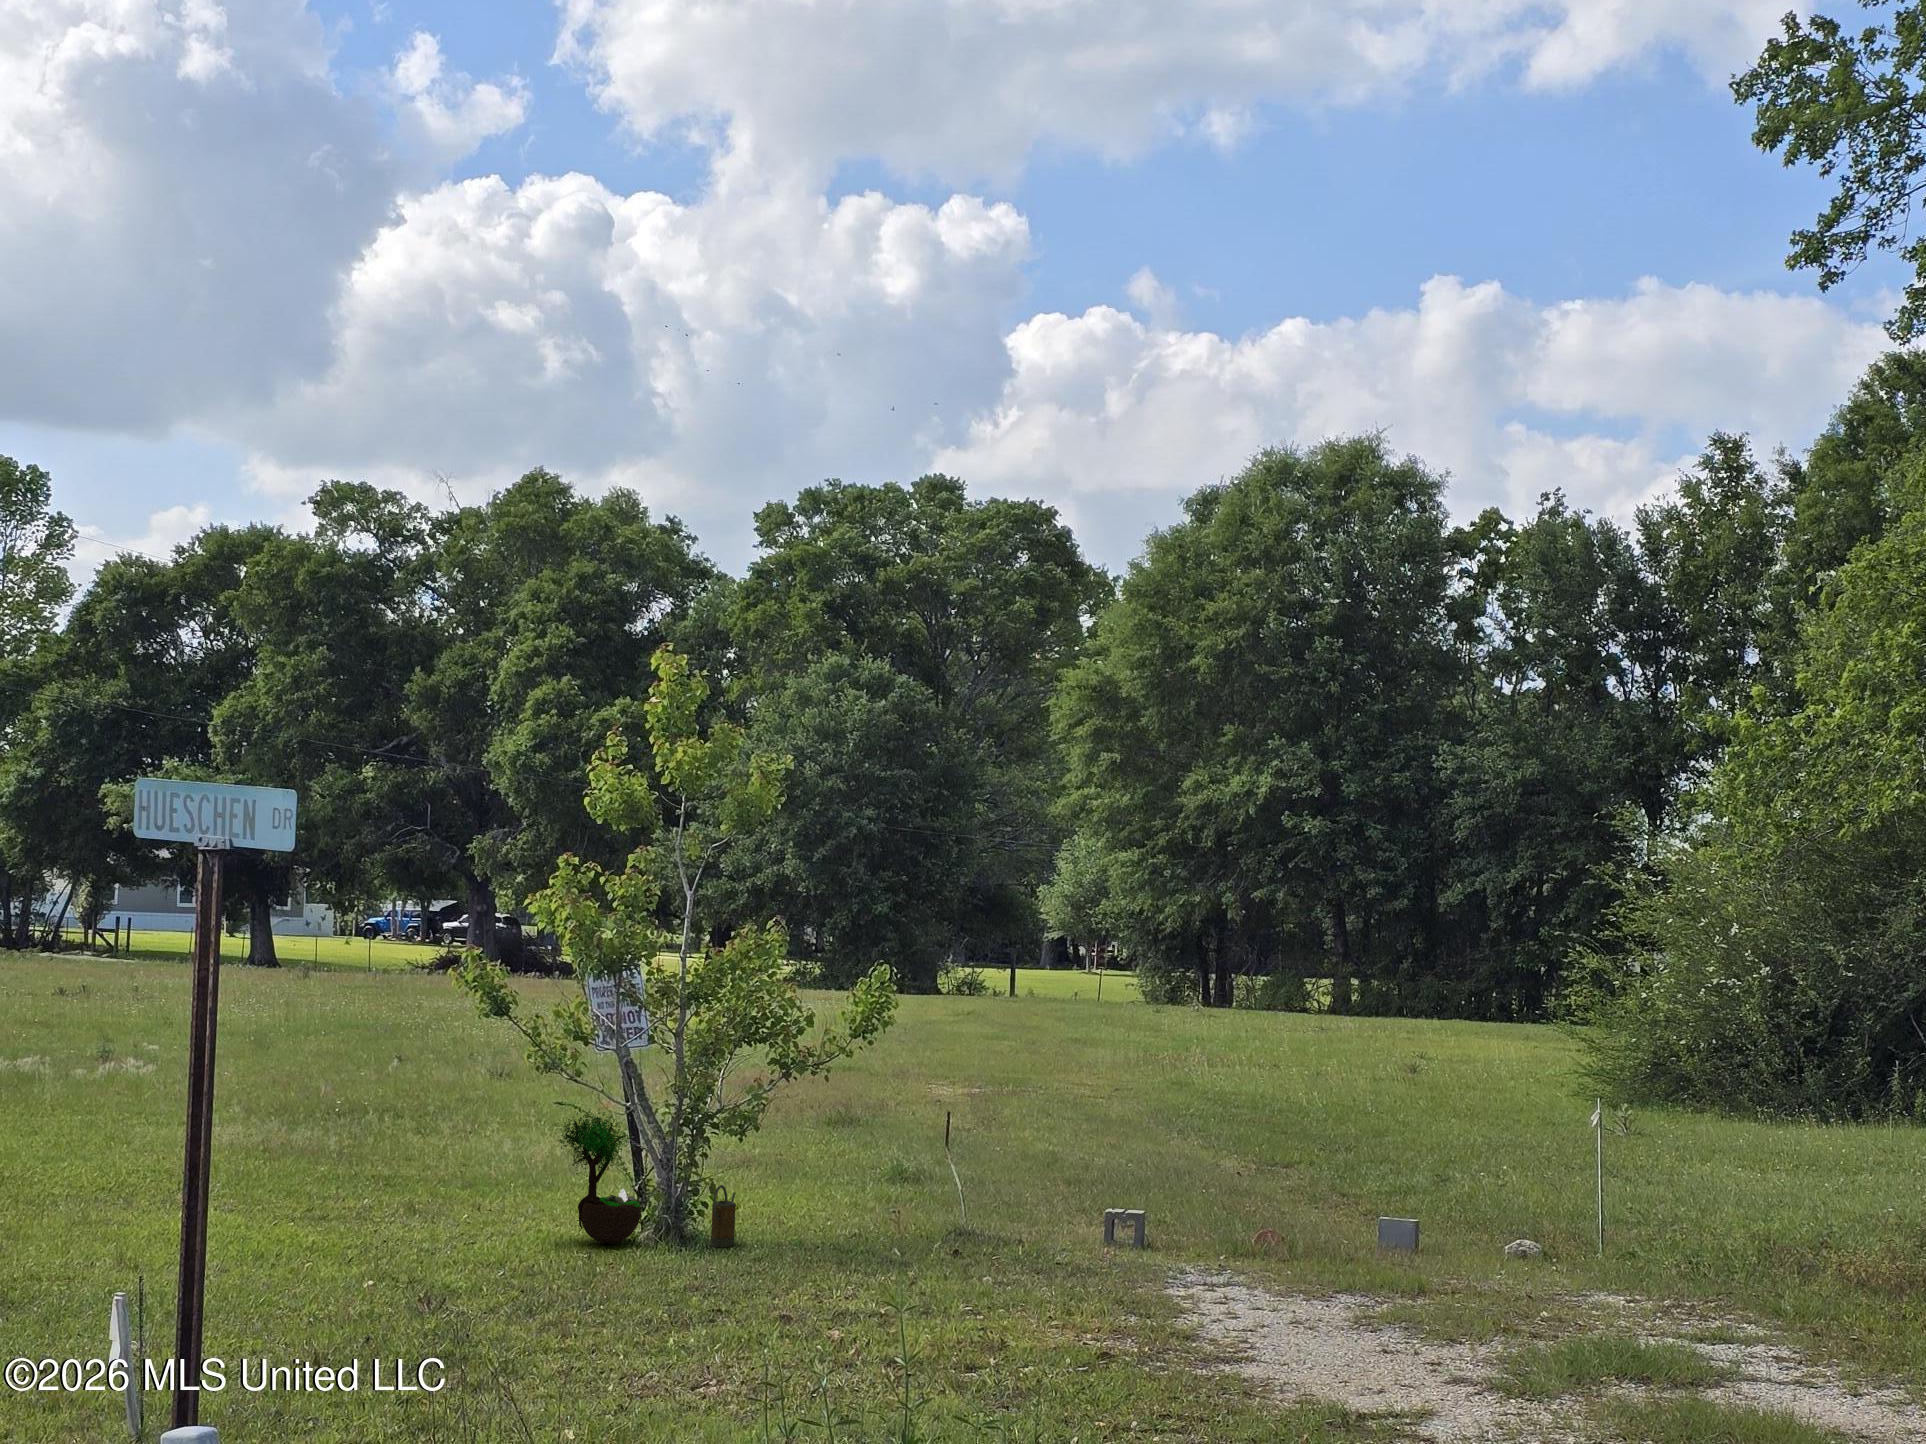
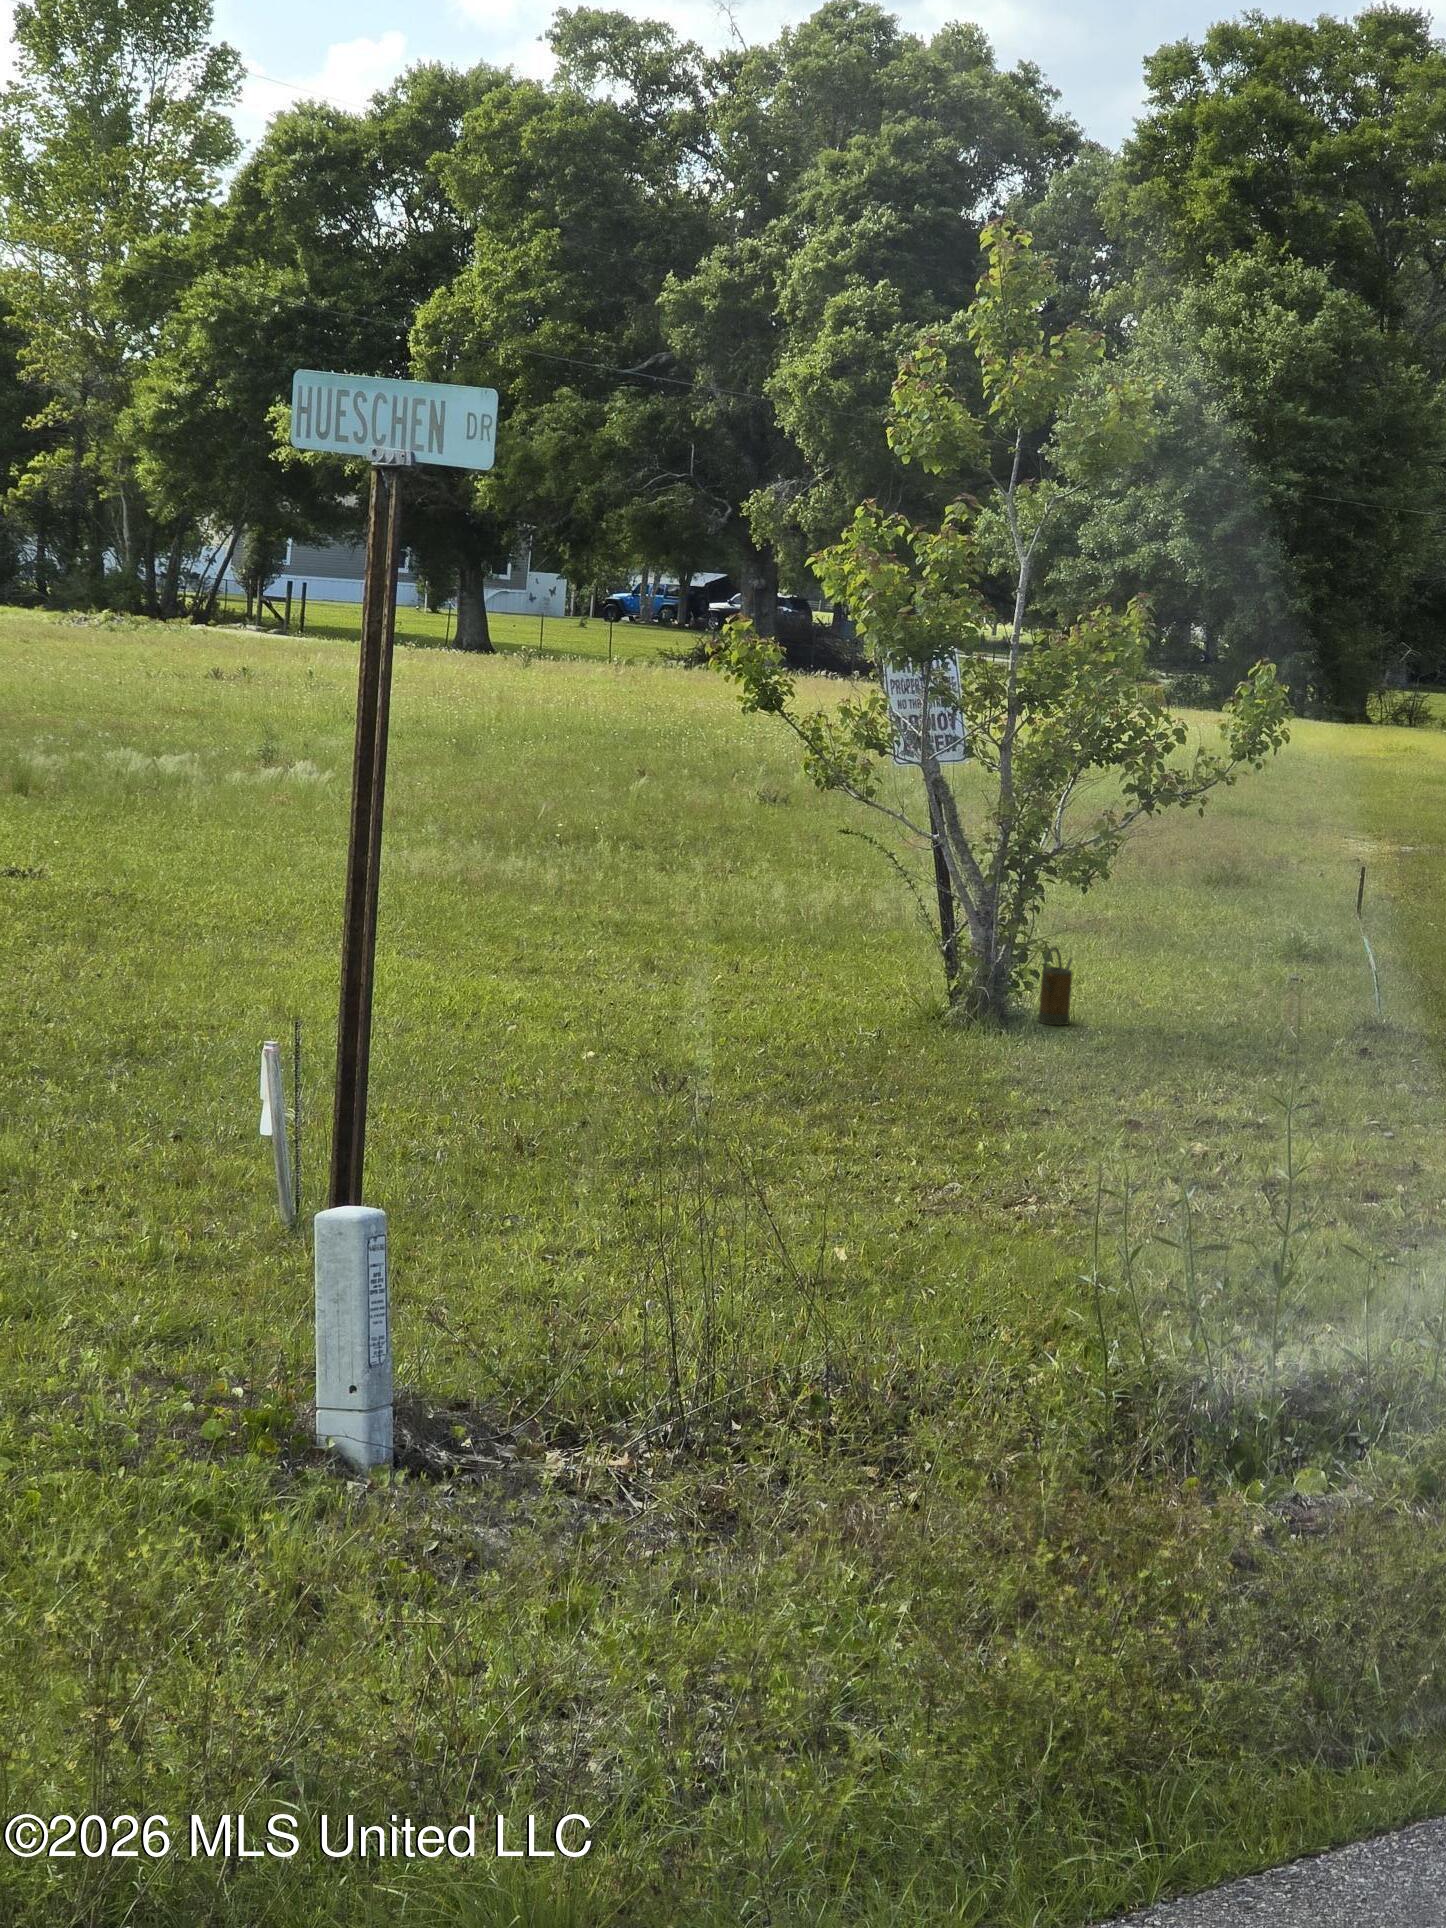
potted tree: present [559,1102,641,1244] -> none [846,831,951,1009]

